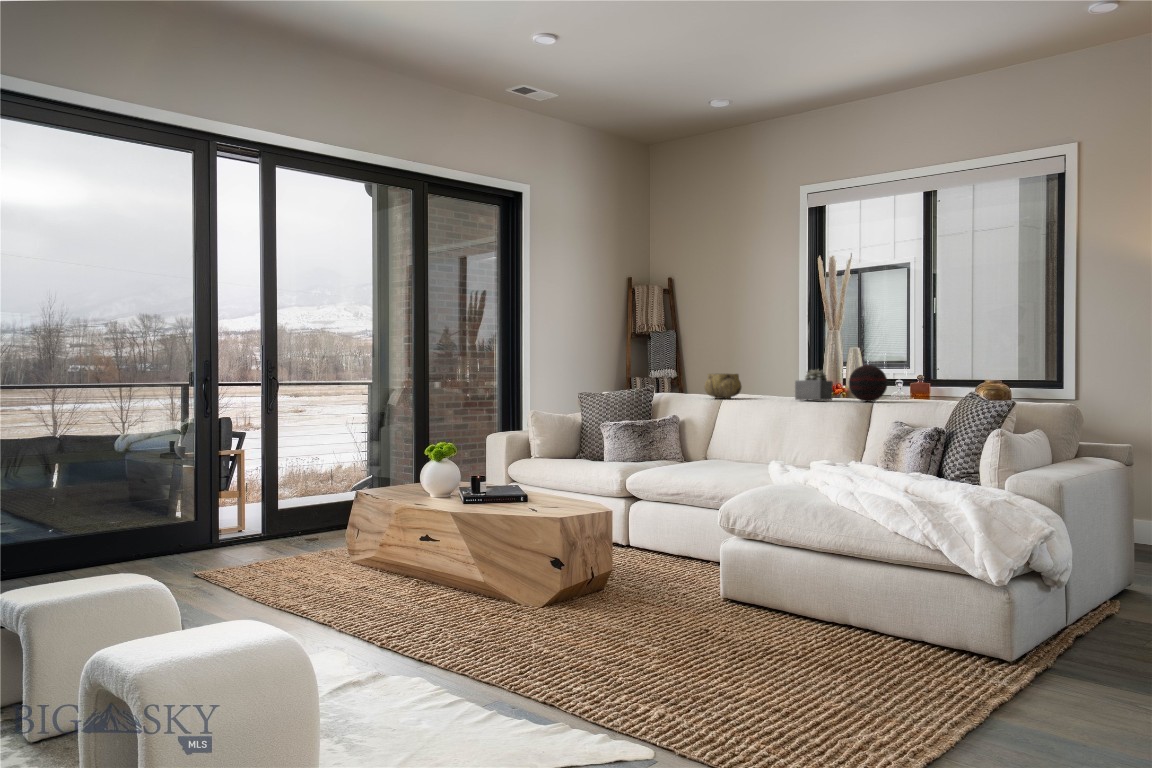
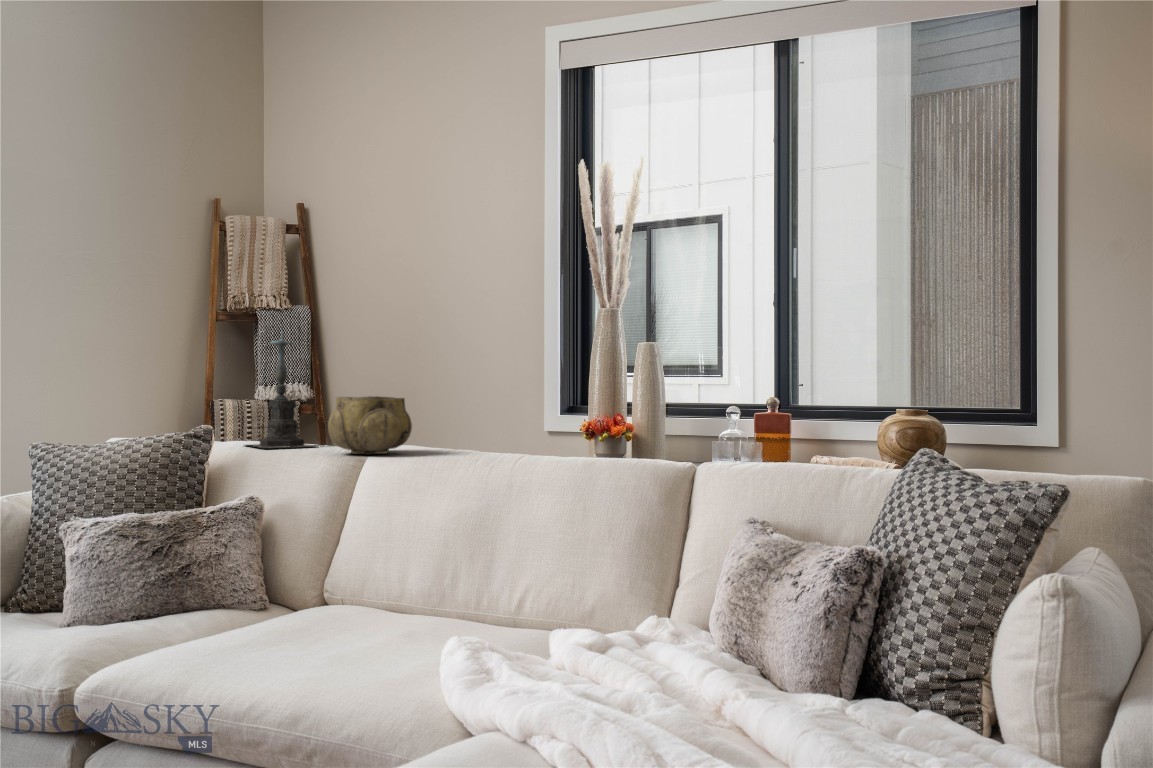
candle holder: none [661,341,697,397] -> present [246,329,316,448]
decorative orb: present [849,365,887,402] -> none [642,381,724,463]
succulent plant: present [795,370,833,400] -> none [525,388,607,460]

